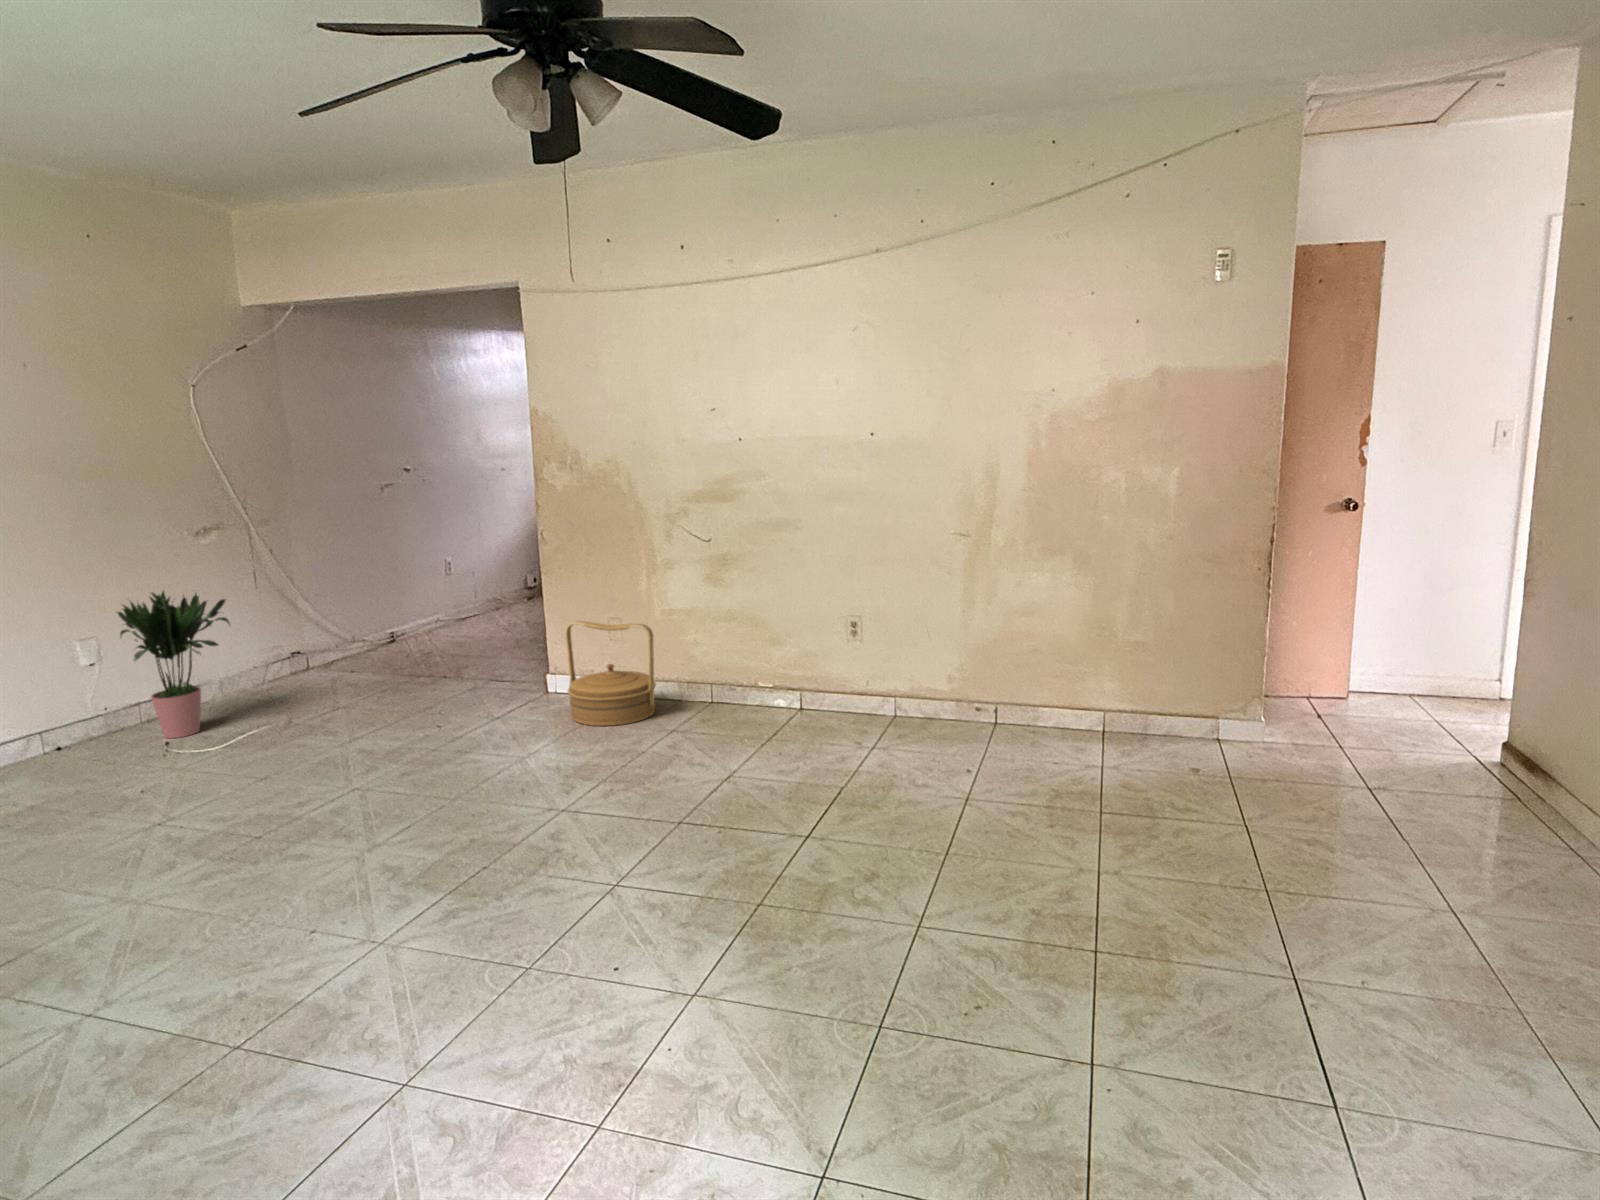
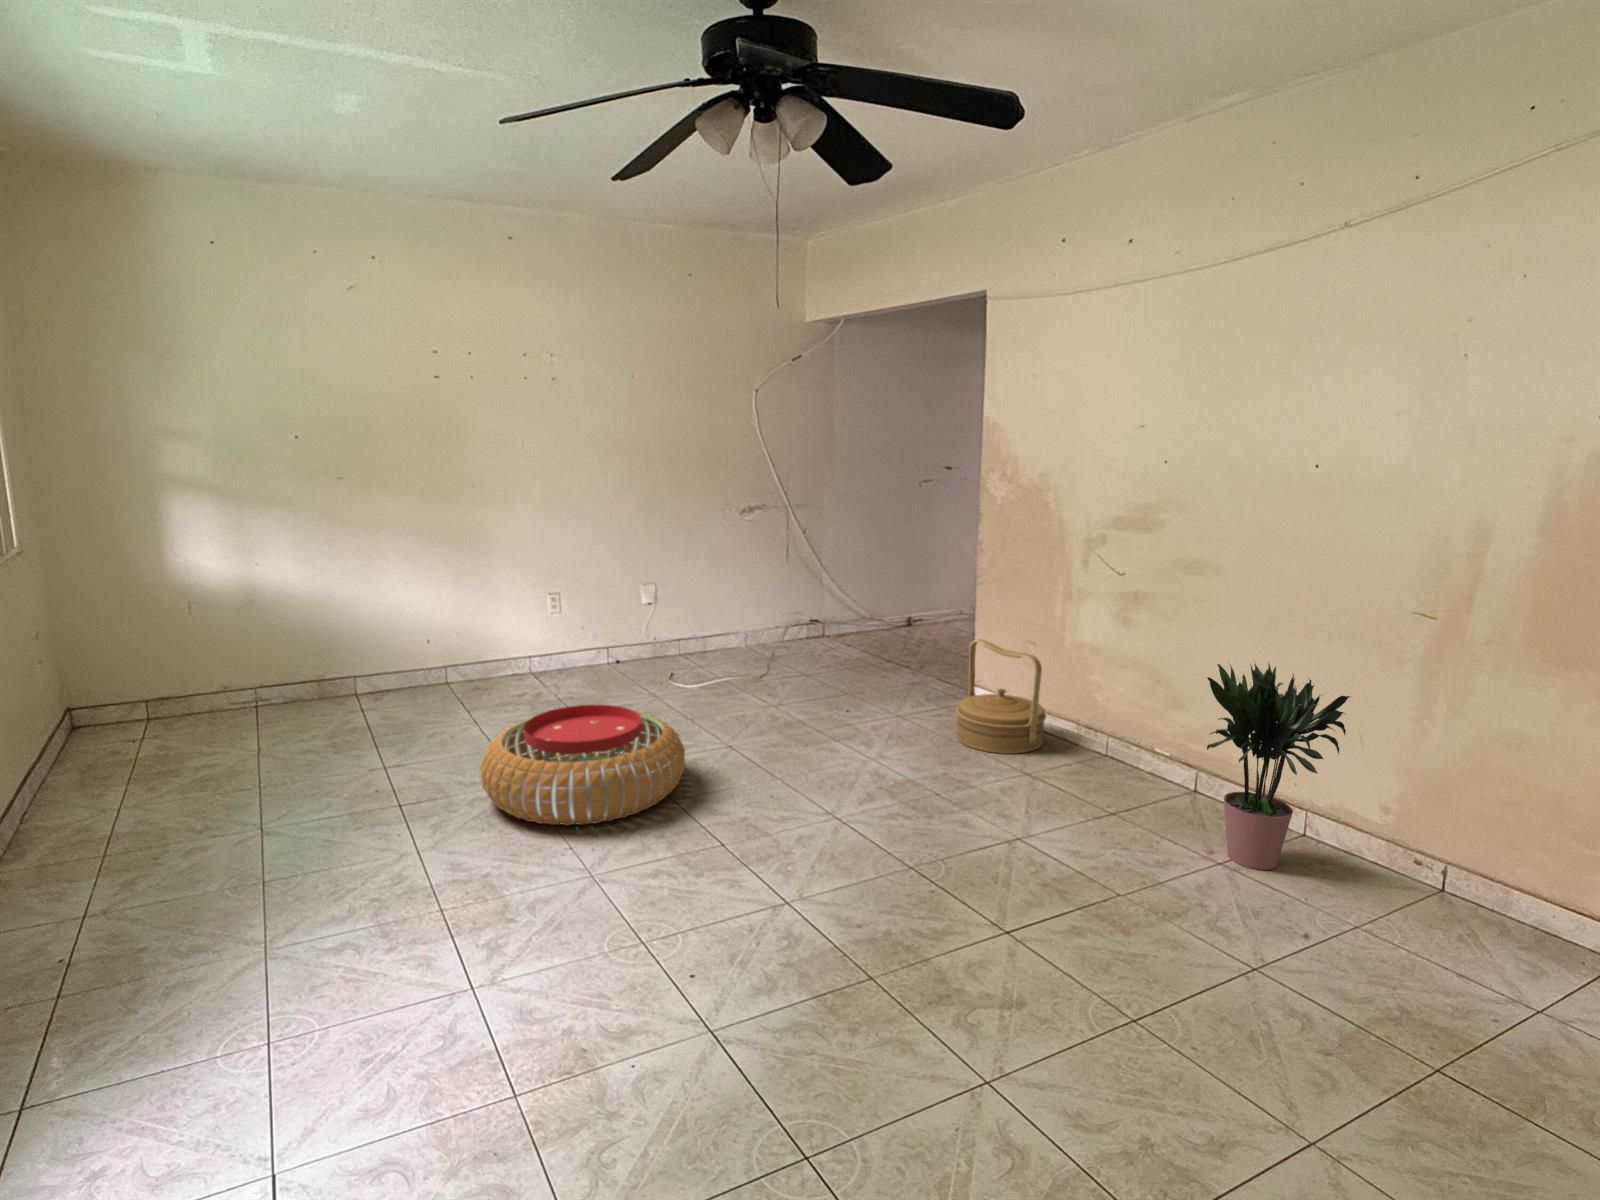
potted plant: present [118,591,230,738] -> present [1207,663,1350,870]
pouf: none [84,761,363,915] -> present [480,705,685,825]

